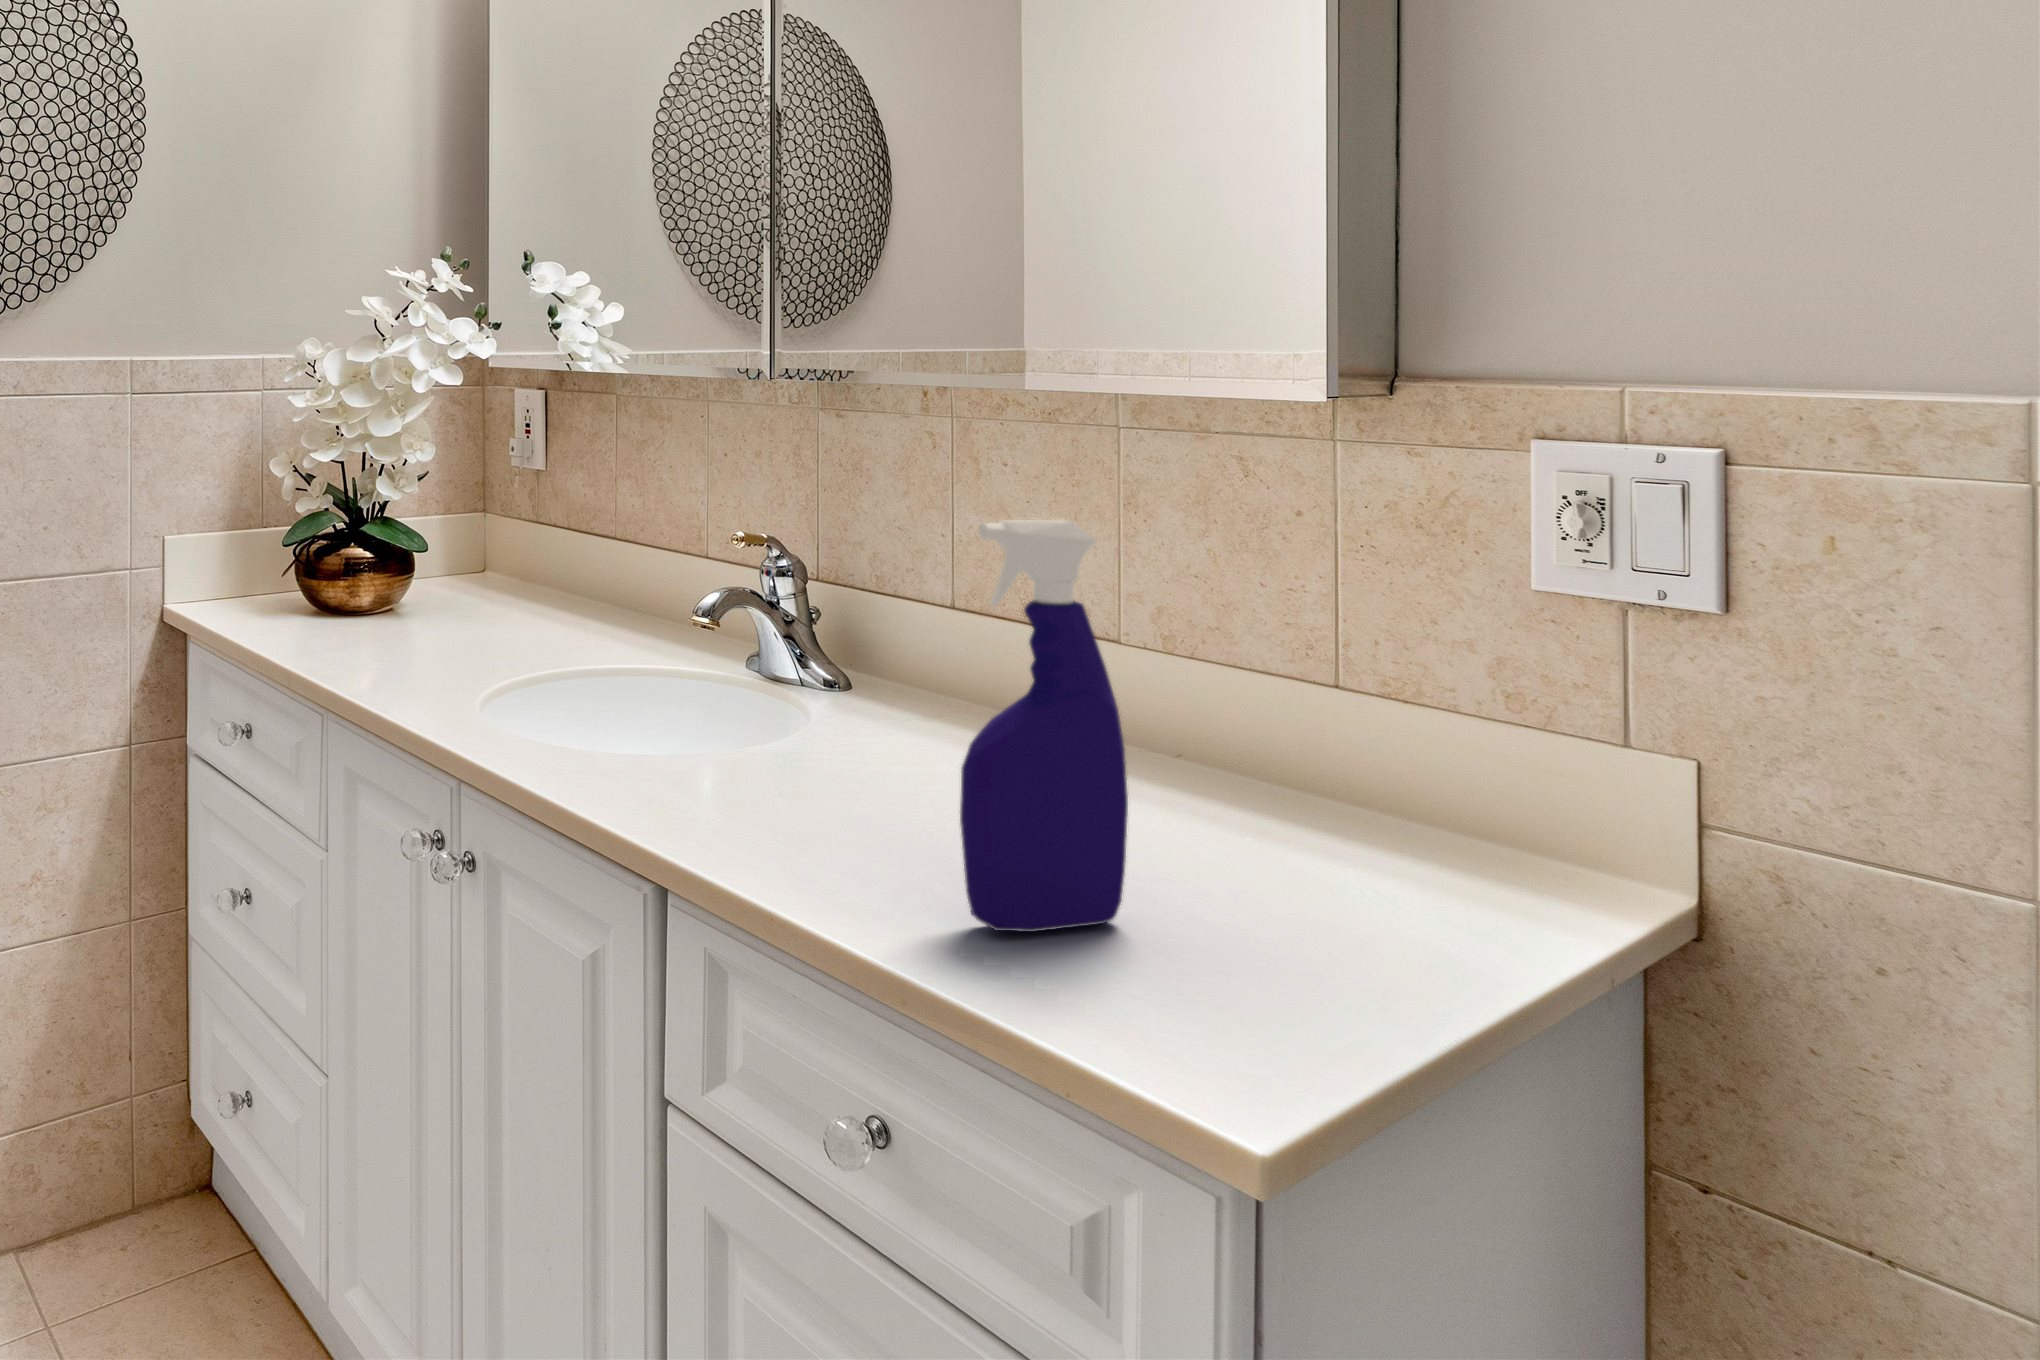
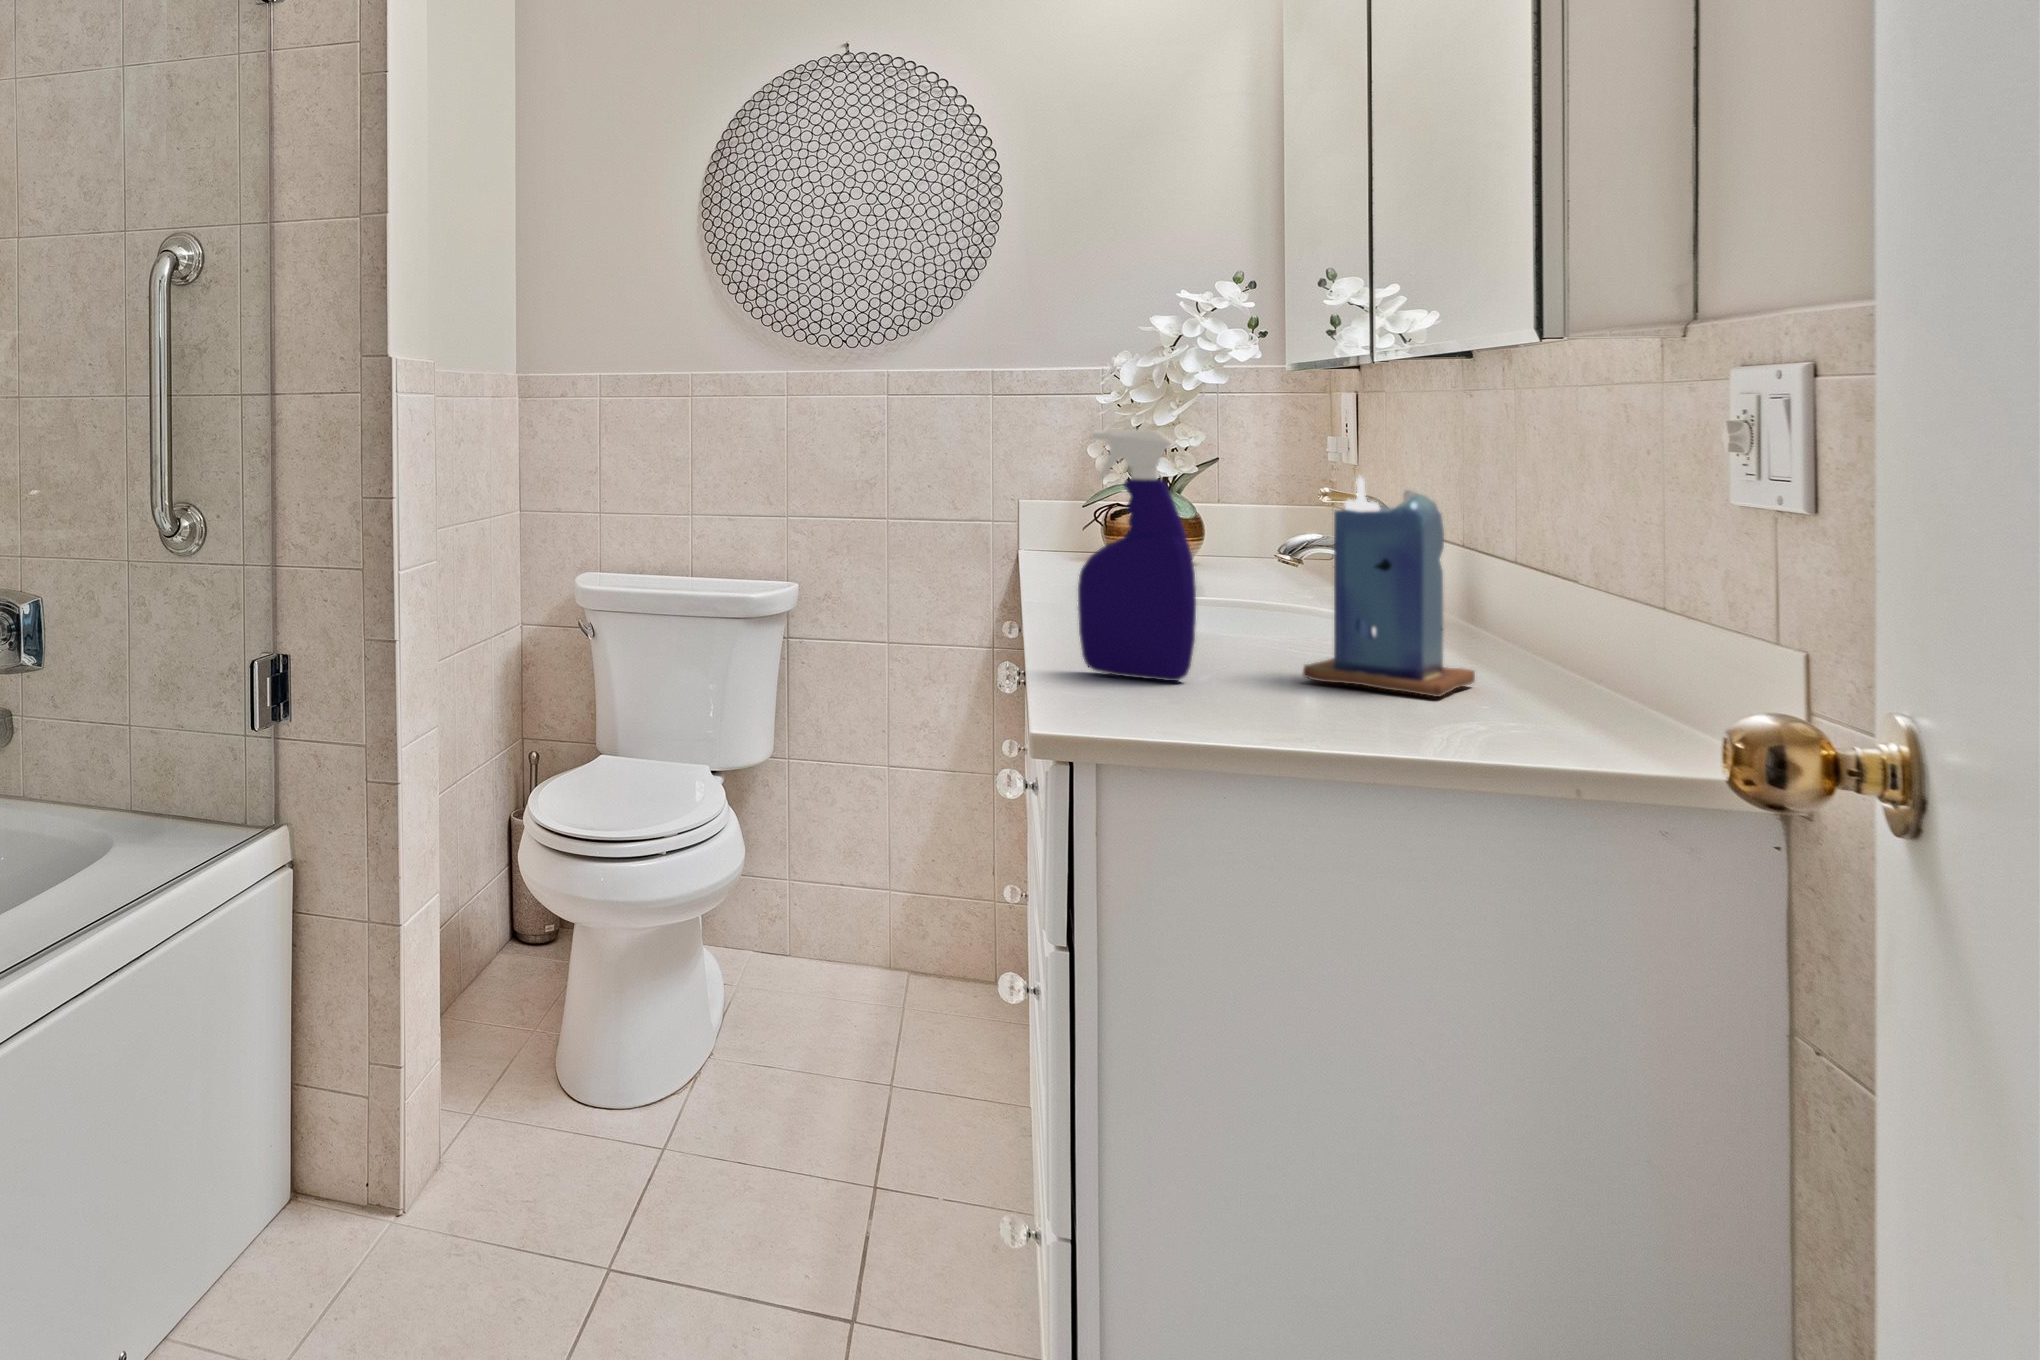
candle: none [1113,565,1344,869] -> present [1302,477,1475,697]

